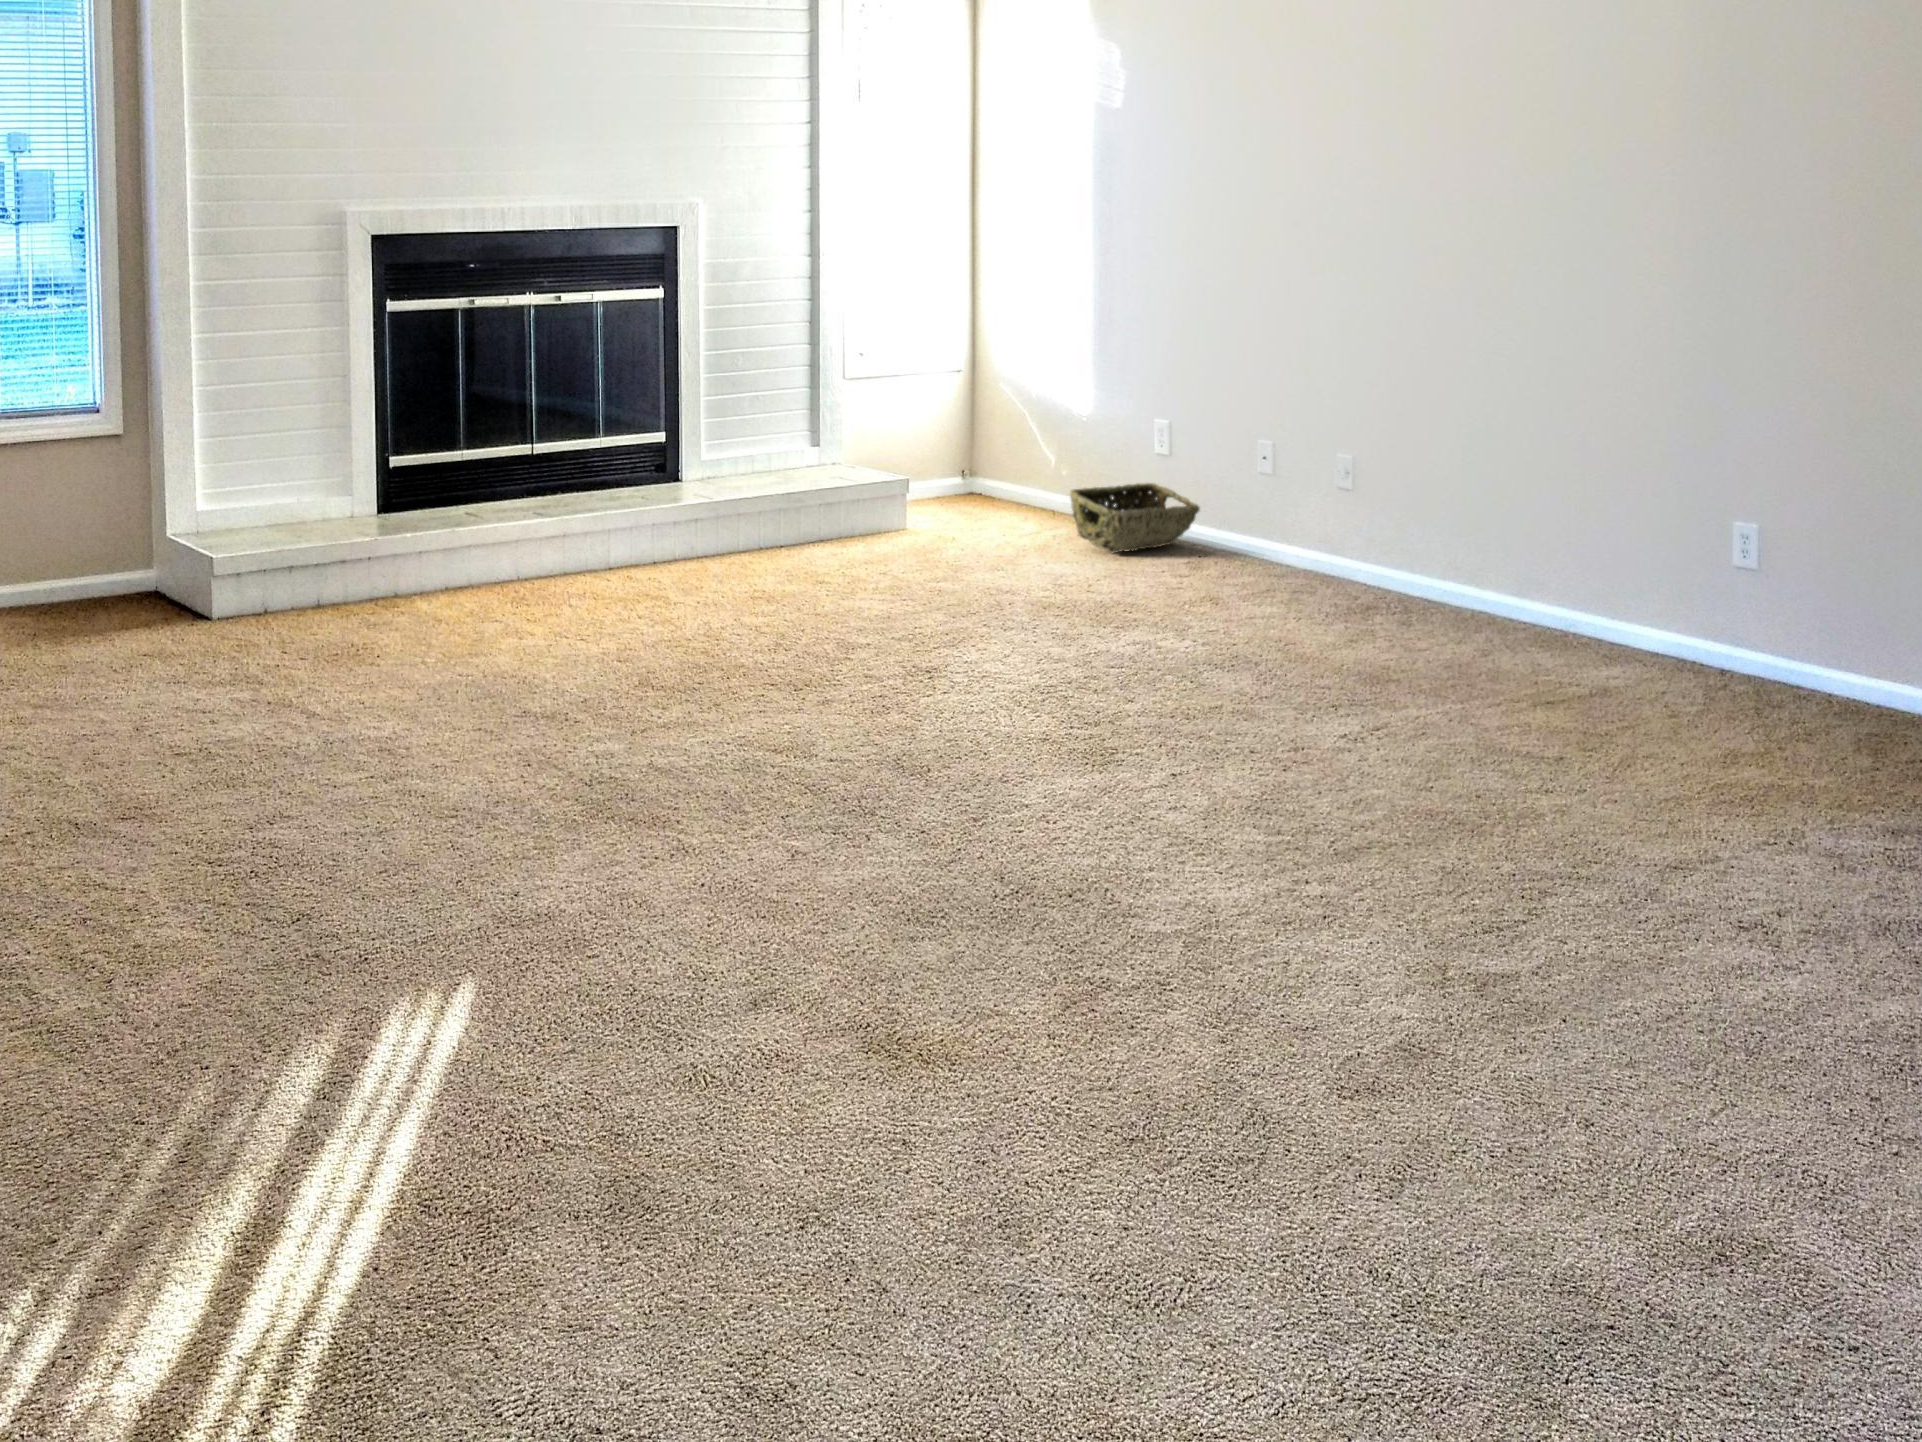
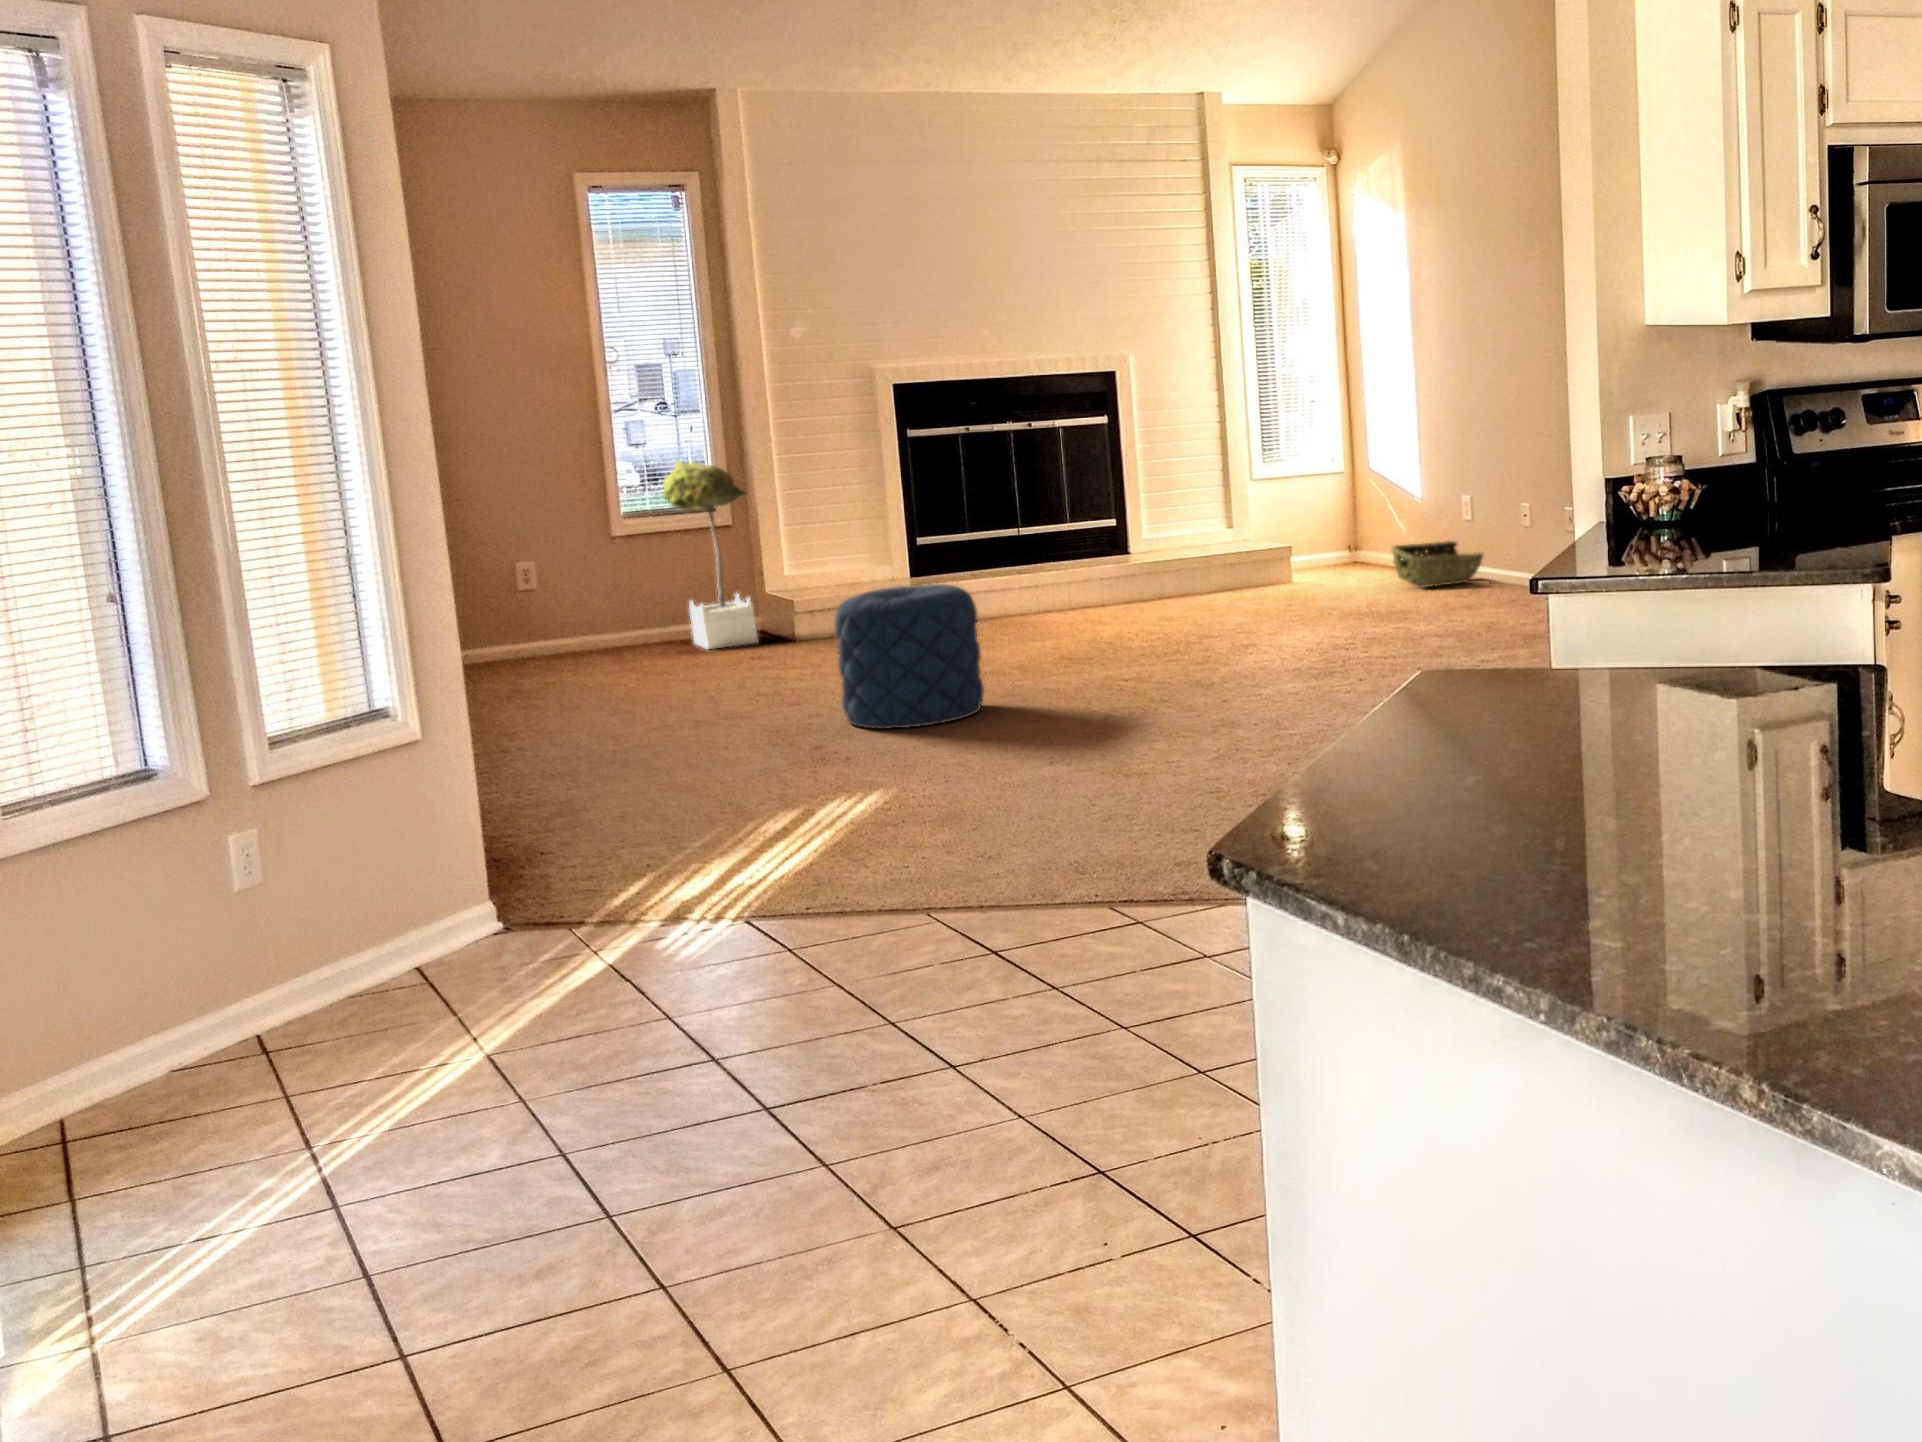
potted tree: none [23,337,155,629] -> present [663,461,759,649]
pouf: none [335,599,577,864] -> present [835,584,984,729]

